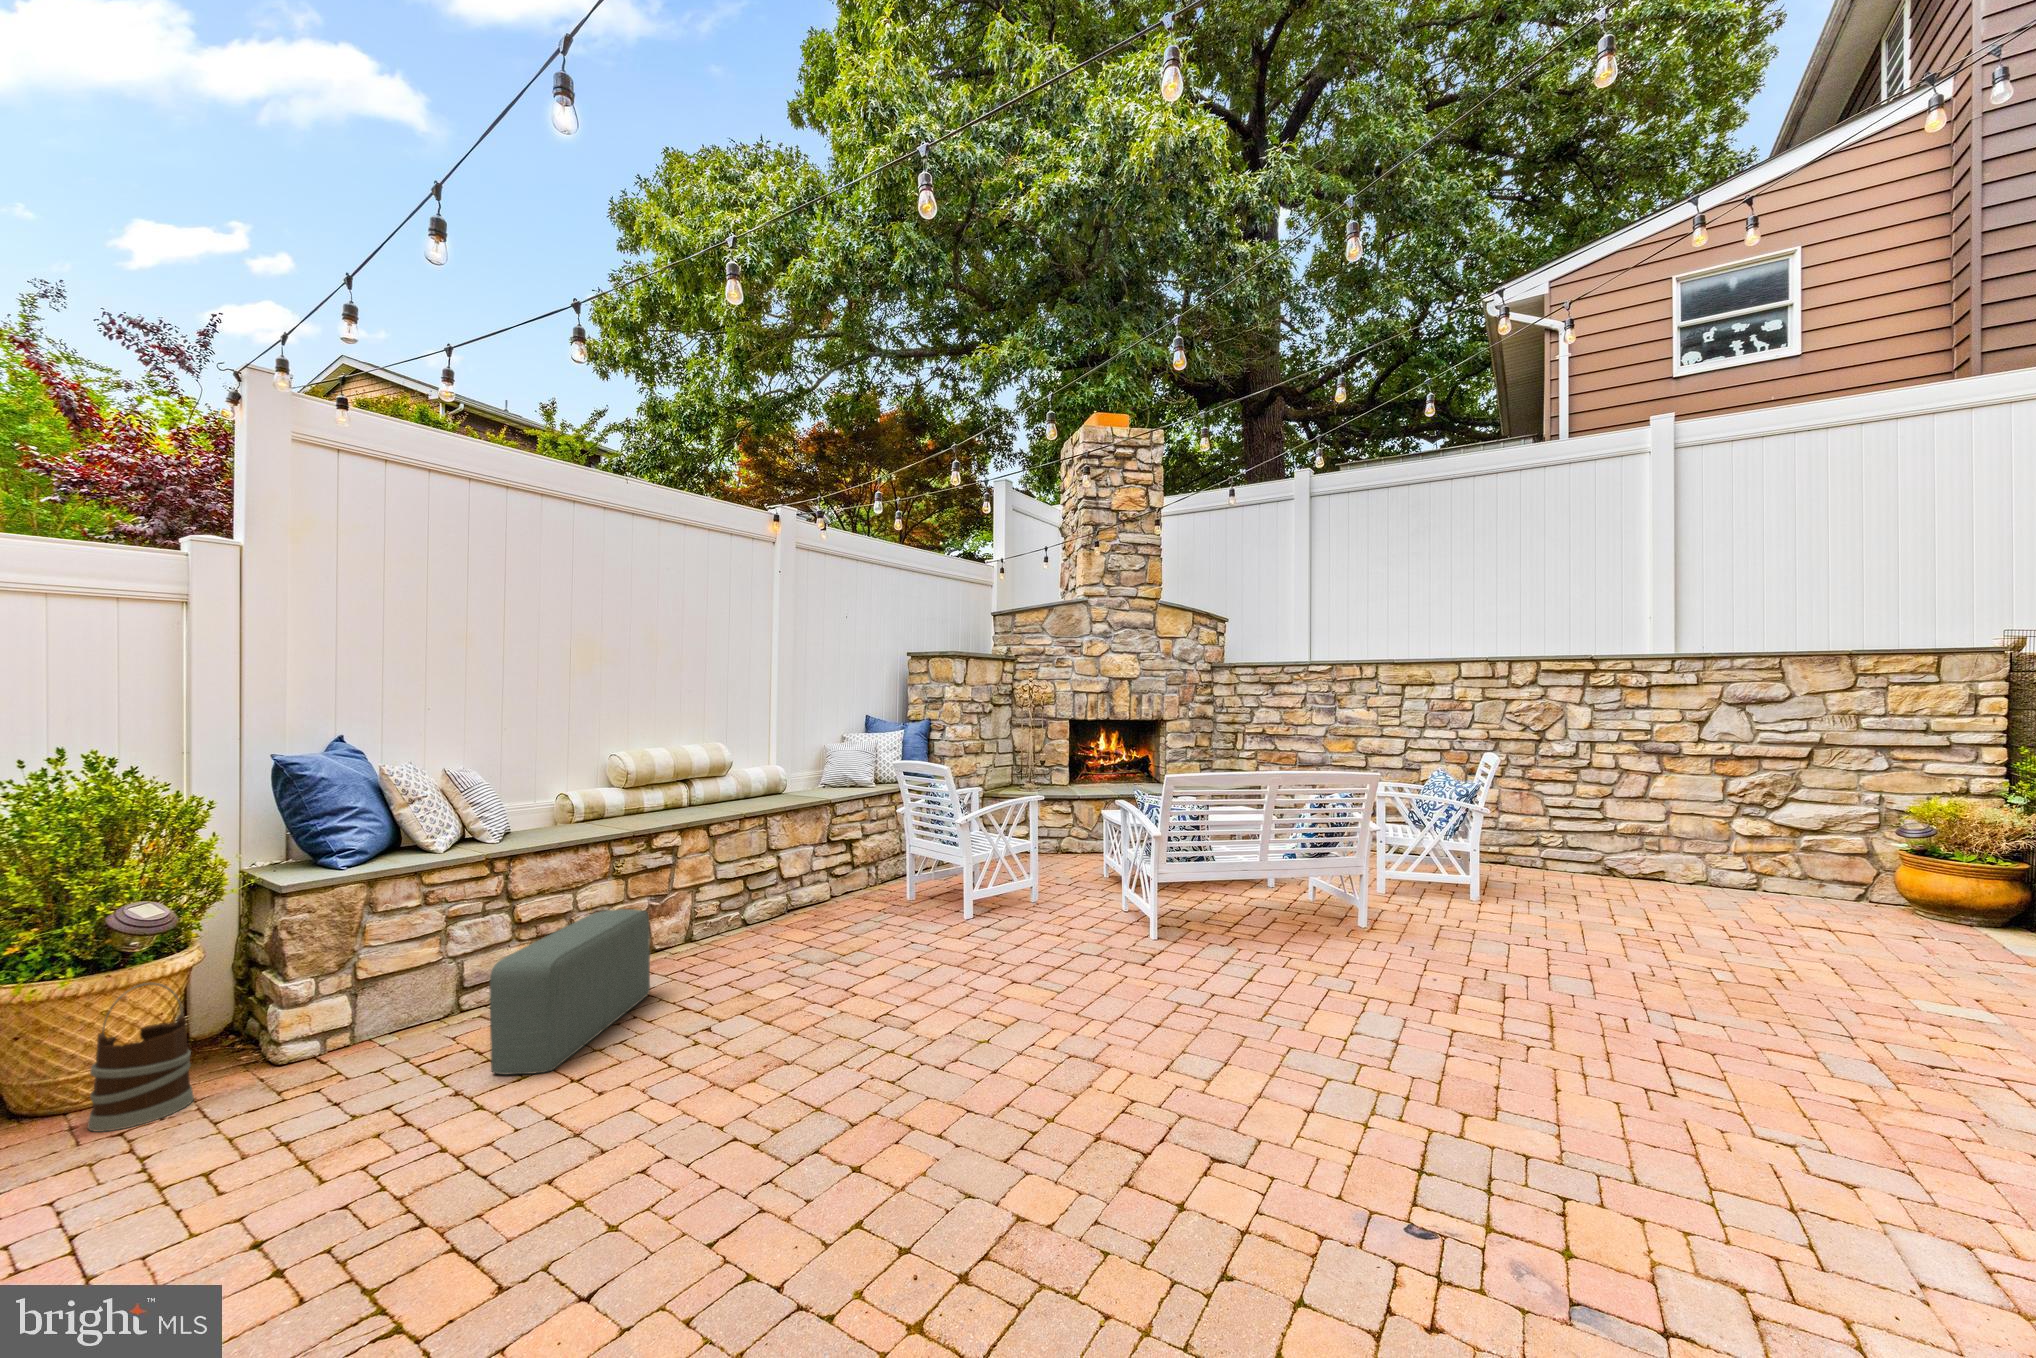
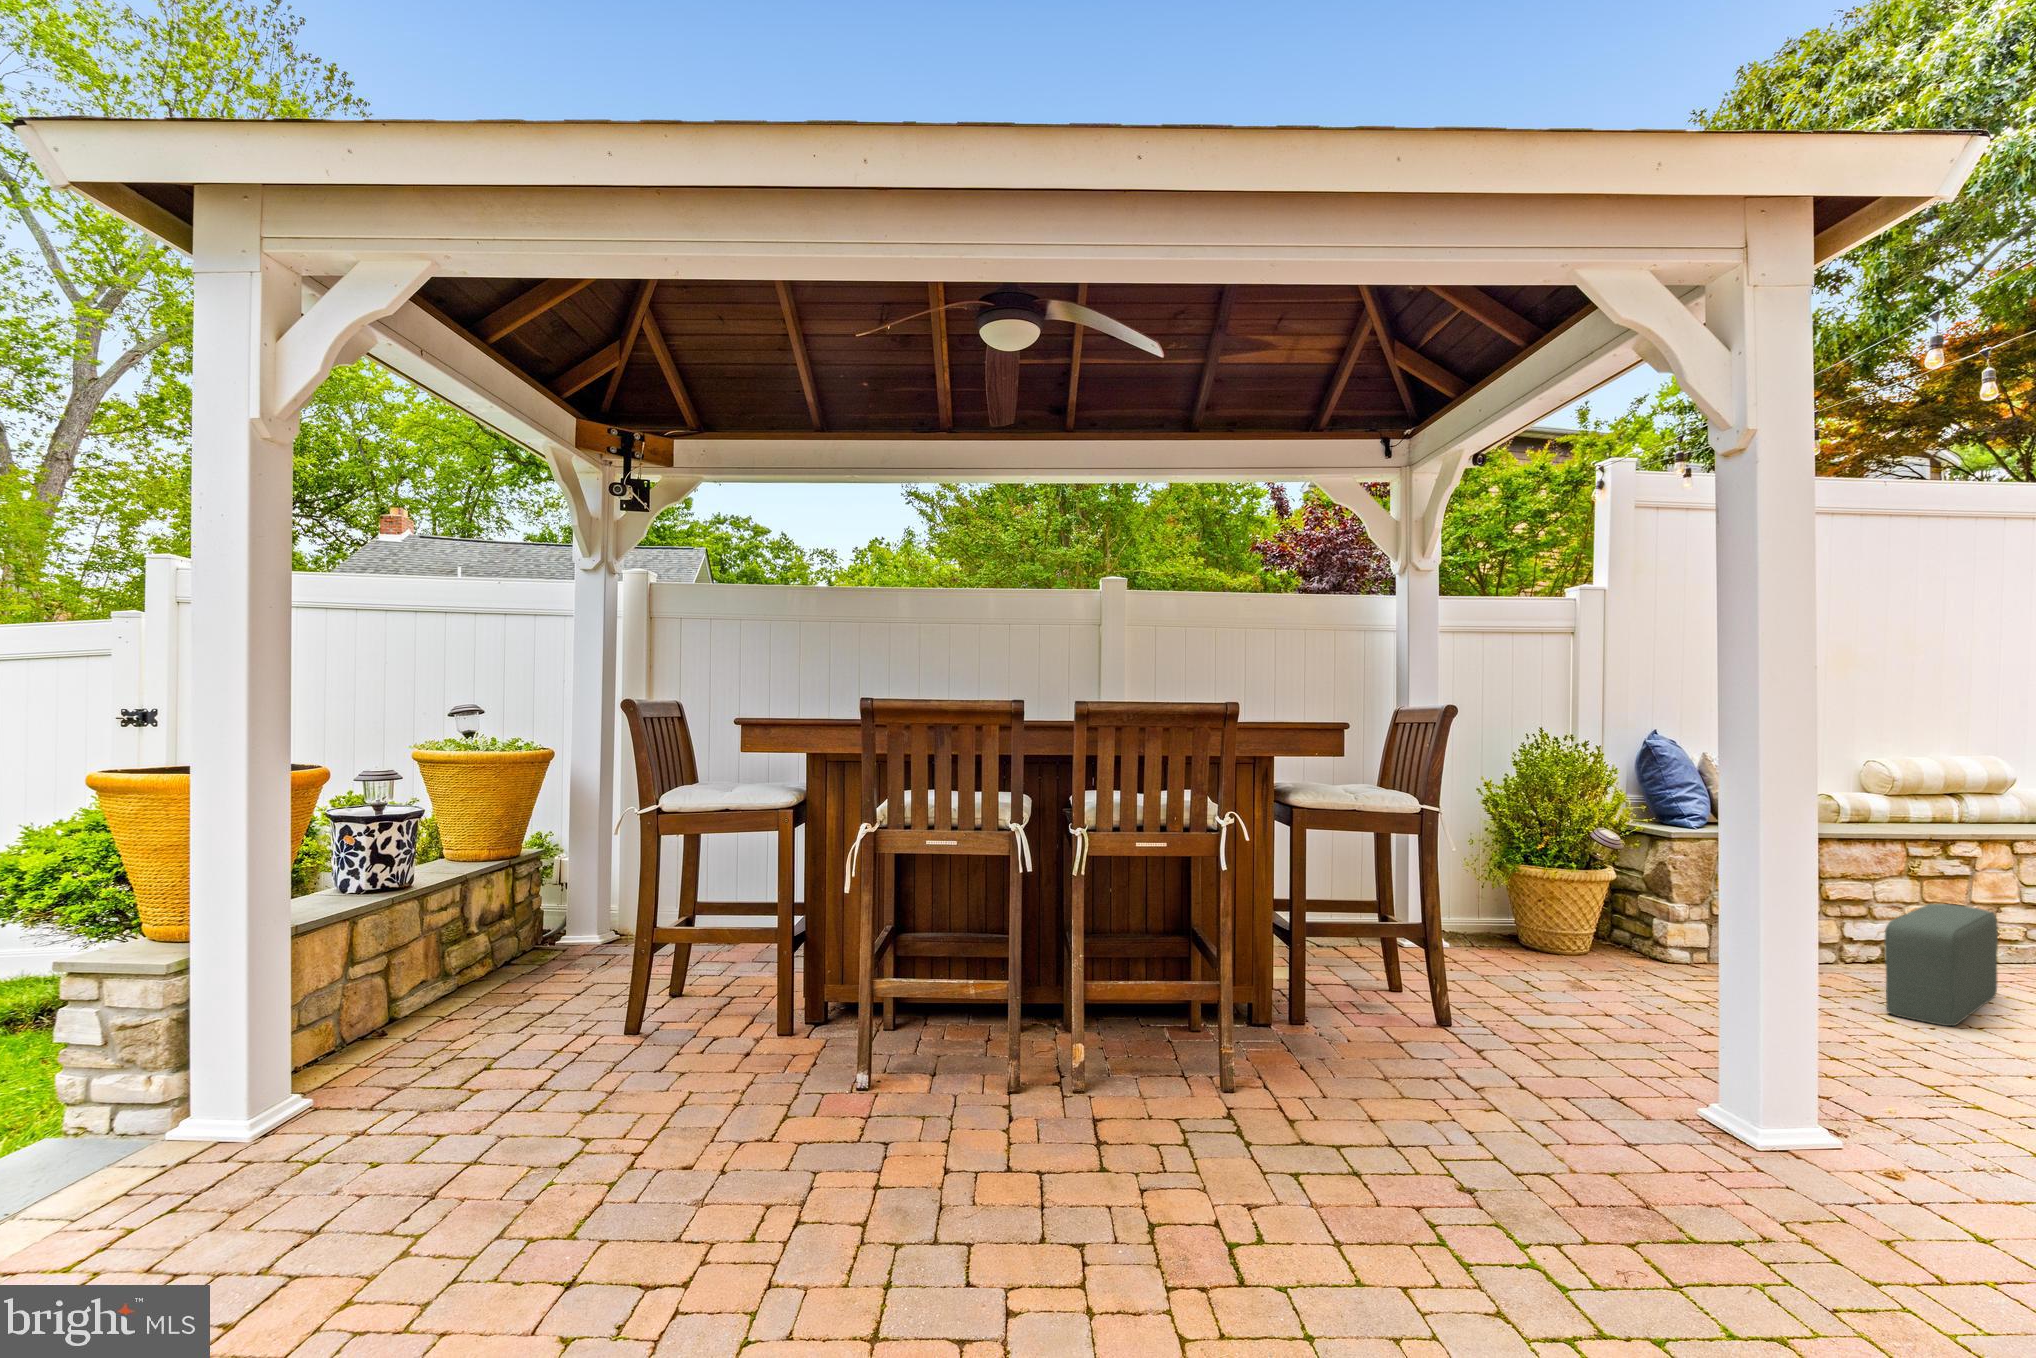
wooden bucket: present [87,983,194,1132] -> none [1577,882,1632,974]

